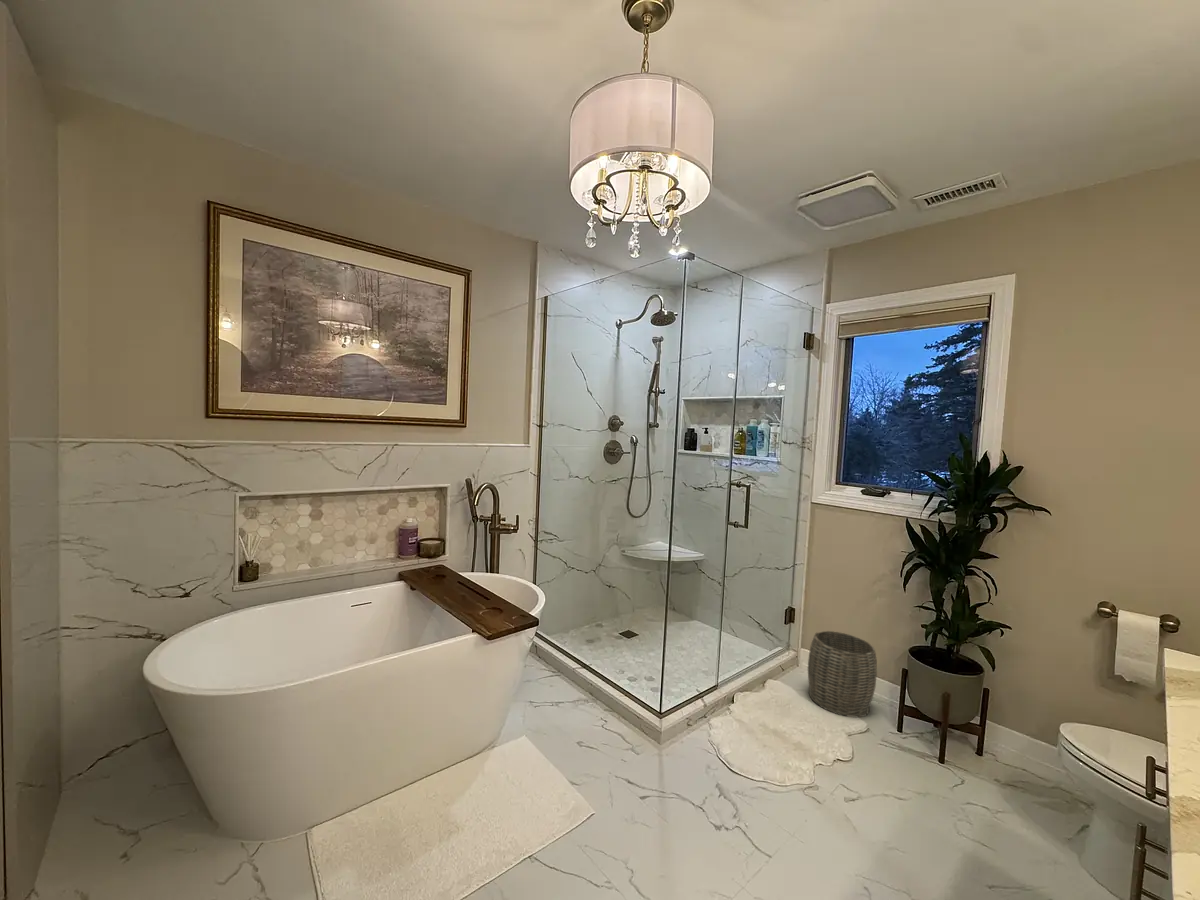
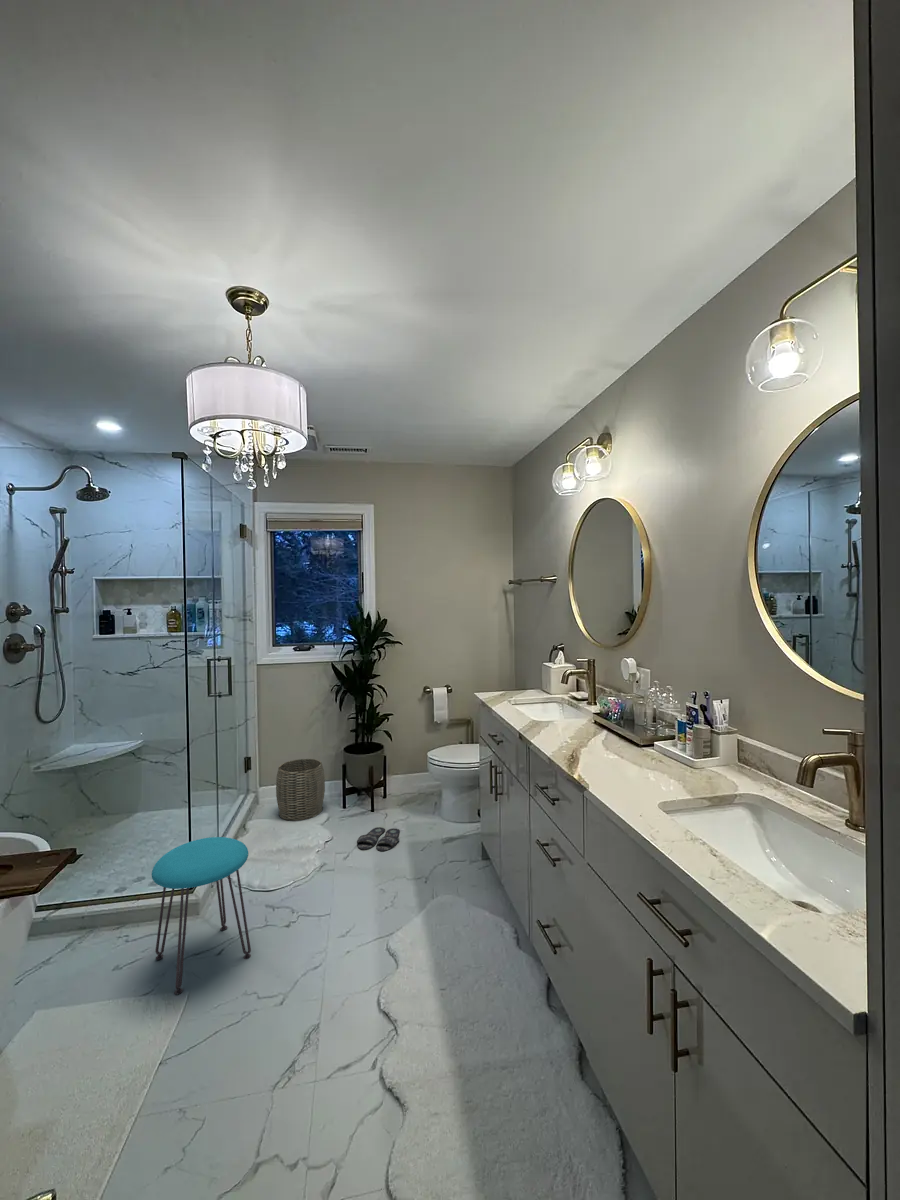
stool: none [577,660,681,831] -> present [152,837,251,994]
slippers: none [880,783,971,838] -> present [357,827,400,851]

